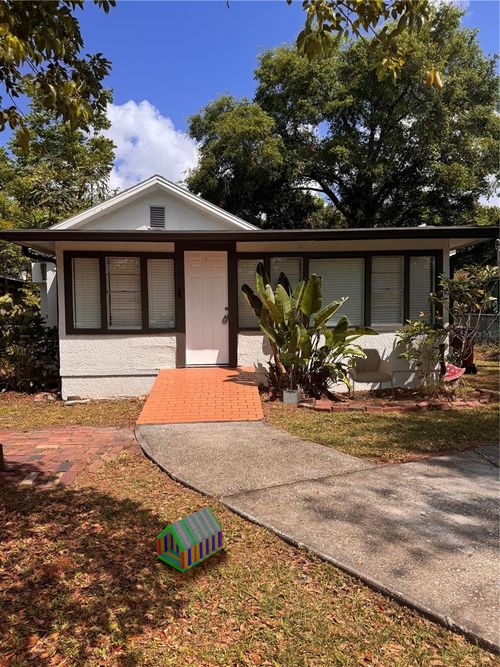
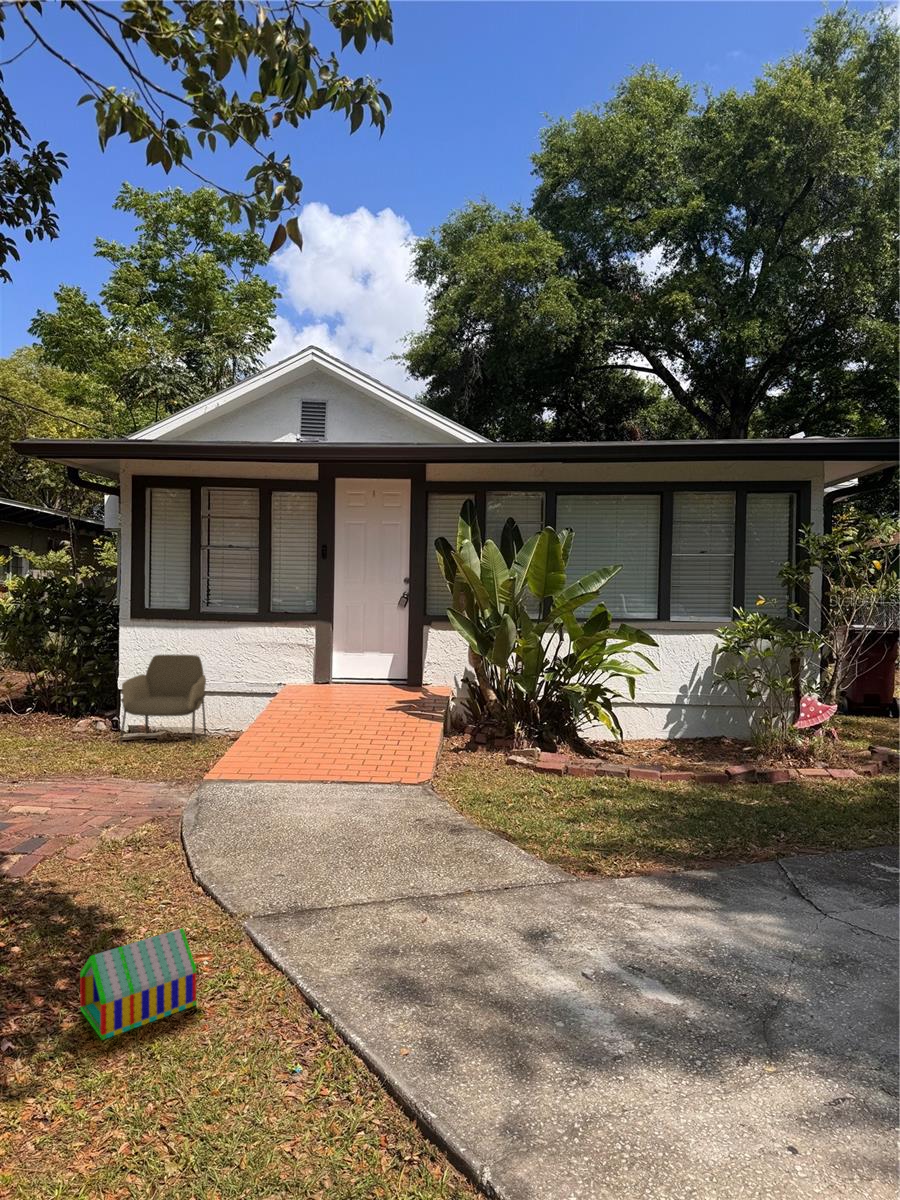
armchair: present [348,349,394,399] -> present [120,655,206,745]
potted tree: present [278,352,301,404] -> none [477,661,516,756]

